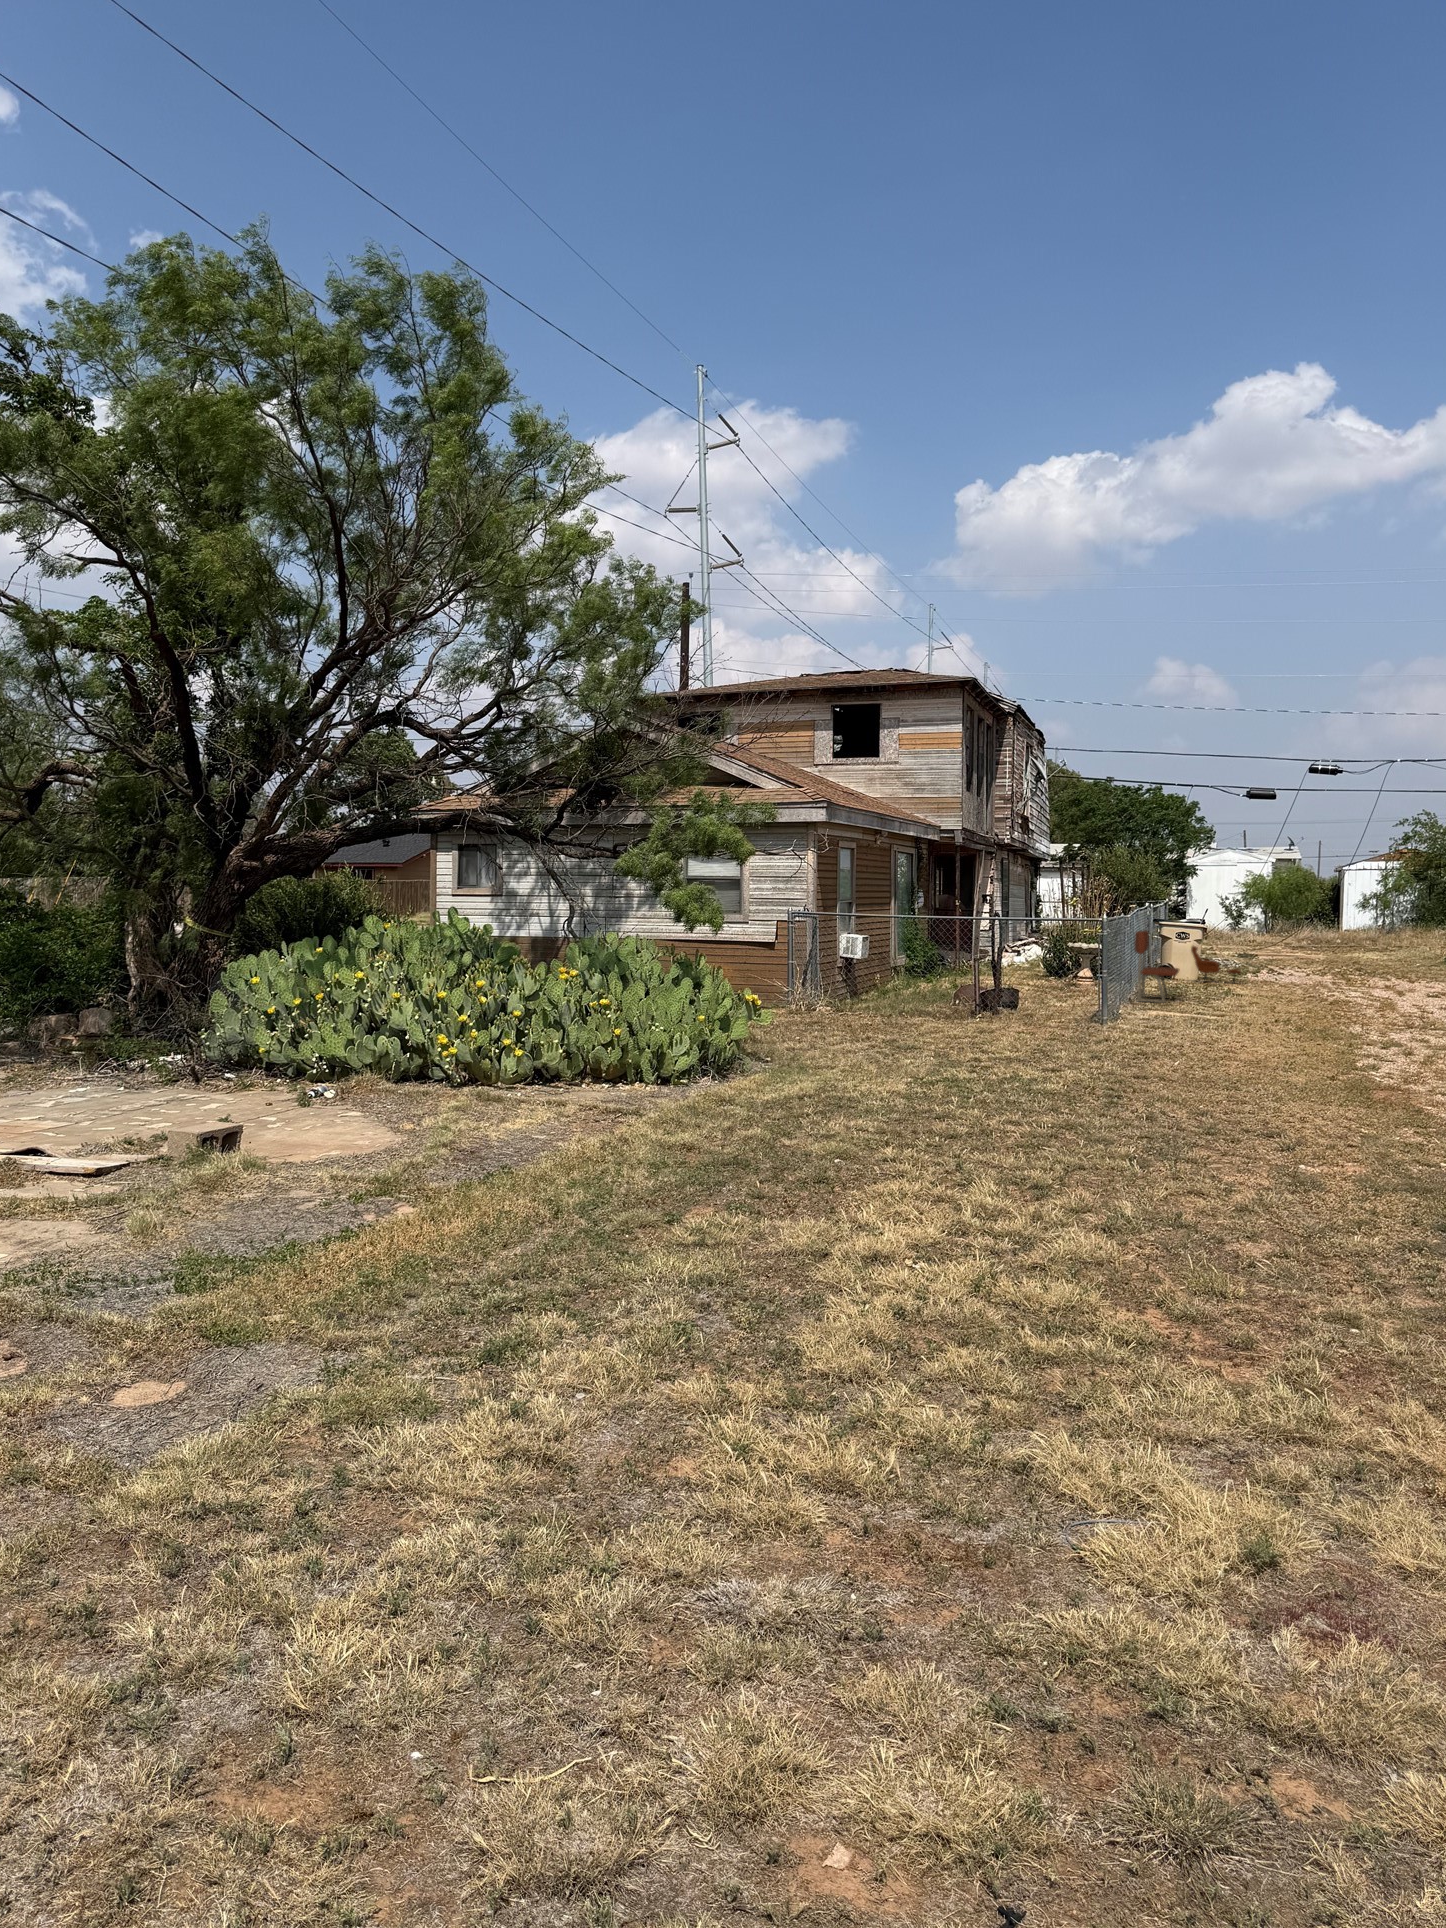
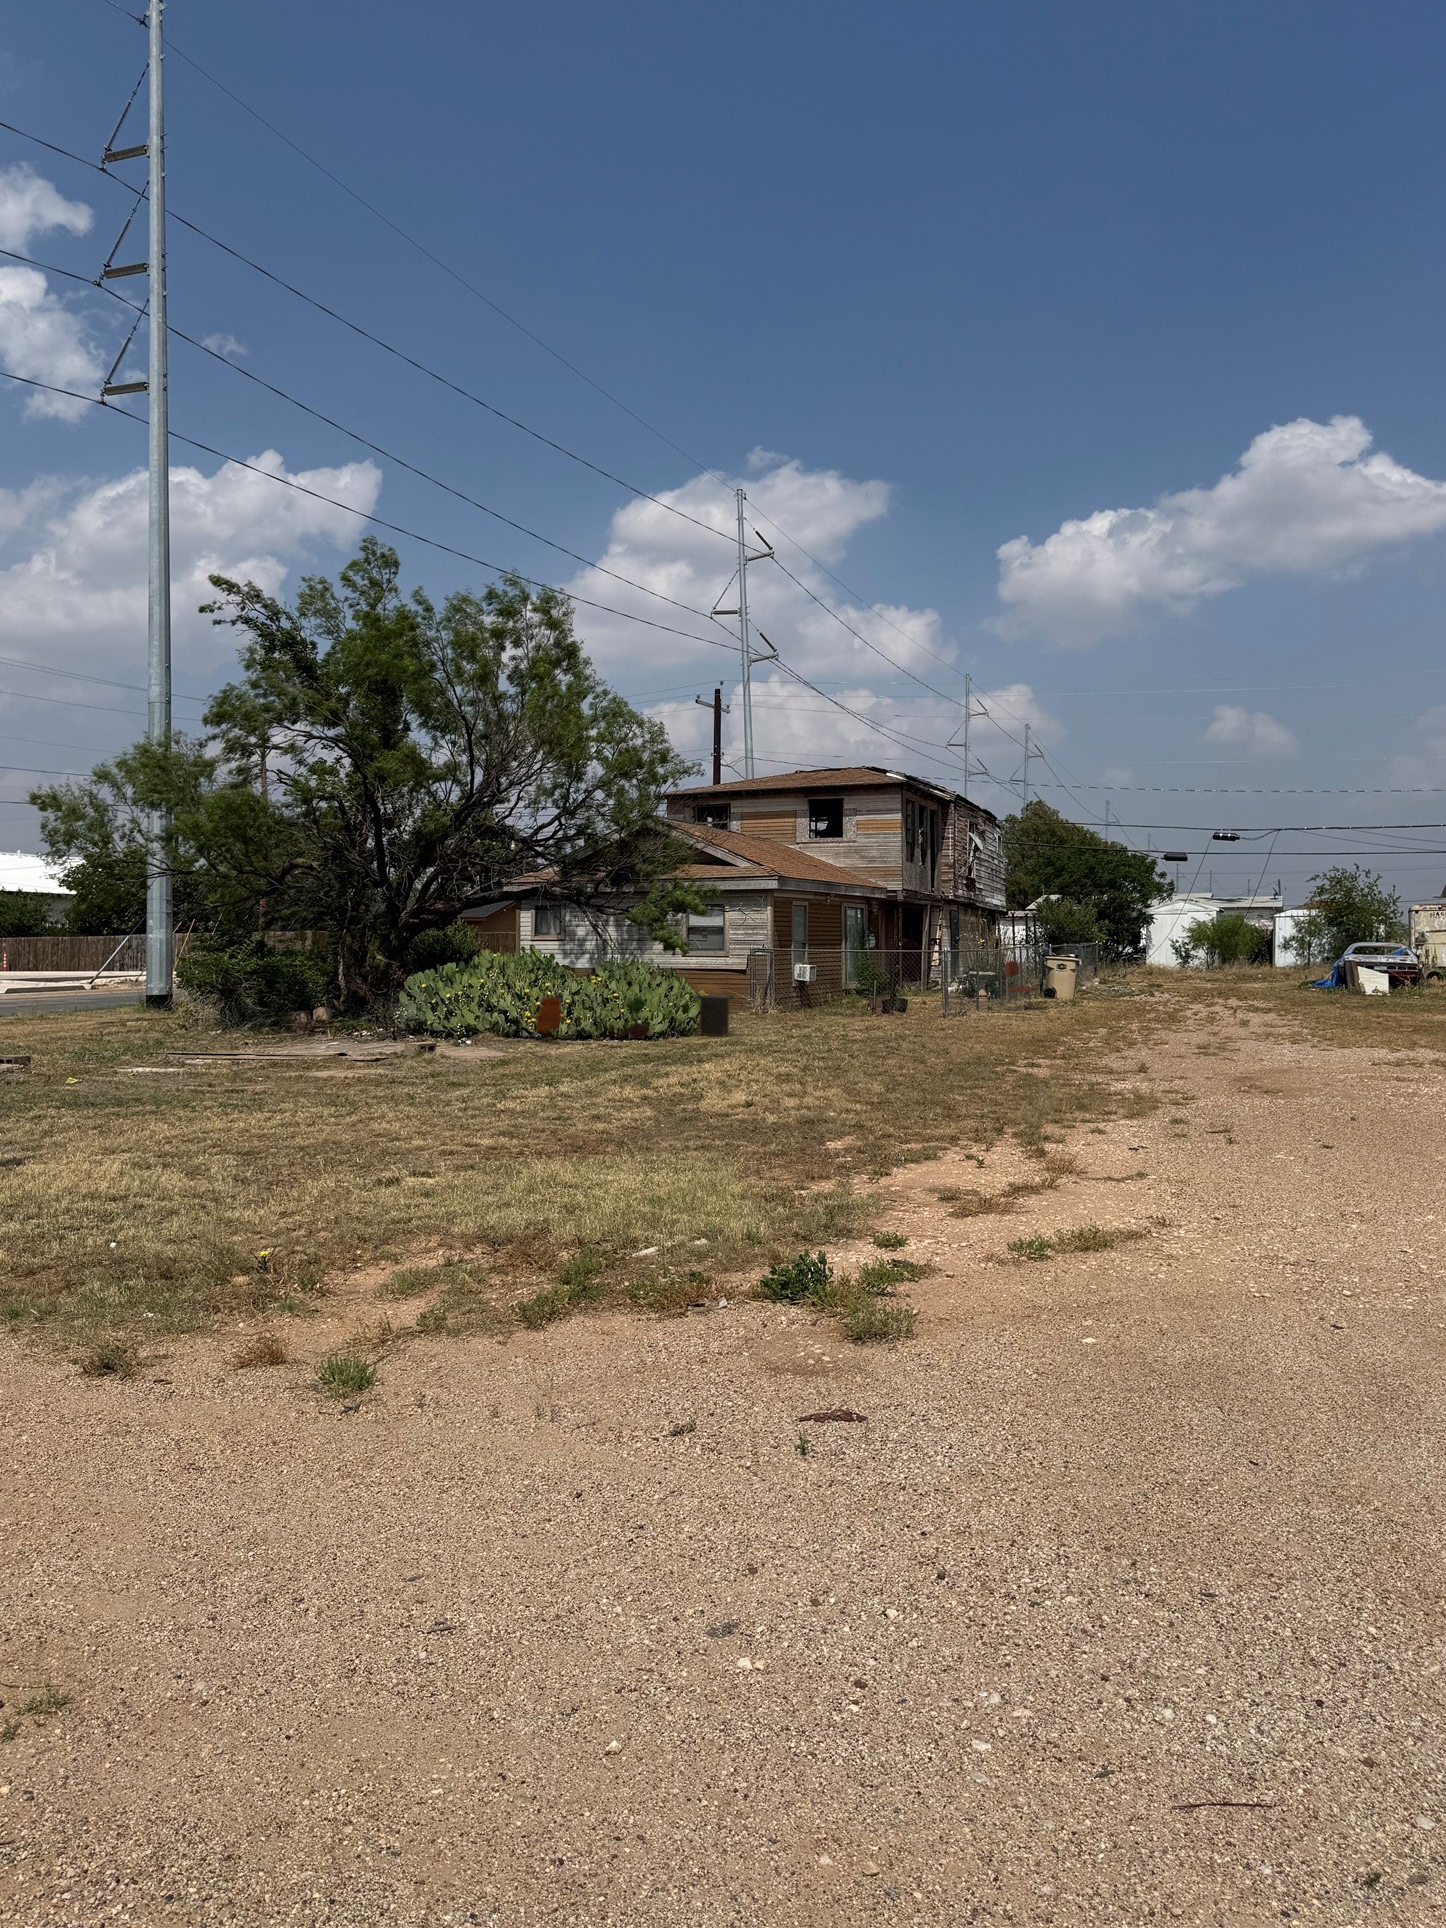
lounge chair: present [1191,946,1241,982] -> present [532,997,565,1040]
potted tree: none [617,999,667,1085] -> present [626,996,649,1039]
trash can: none [736,999,805,1074] -> present [695,994,734,1036]

